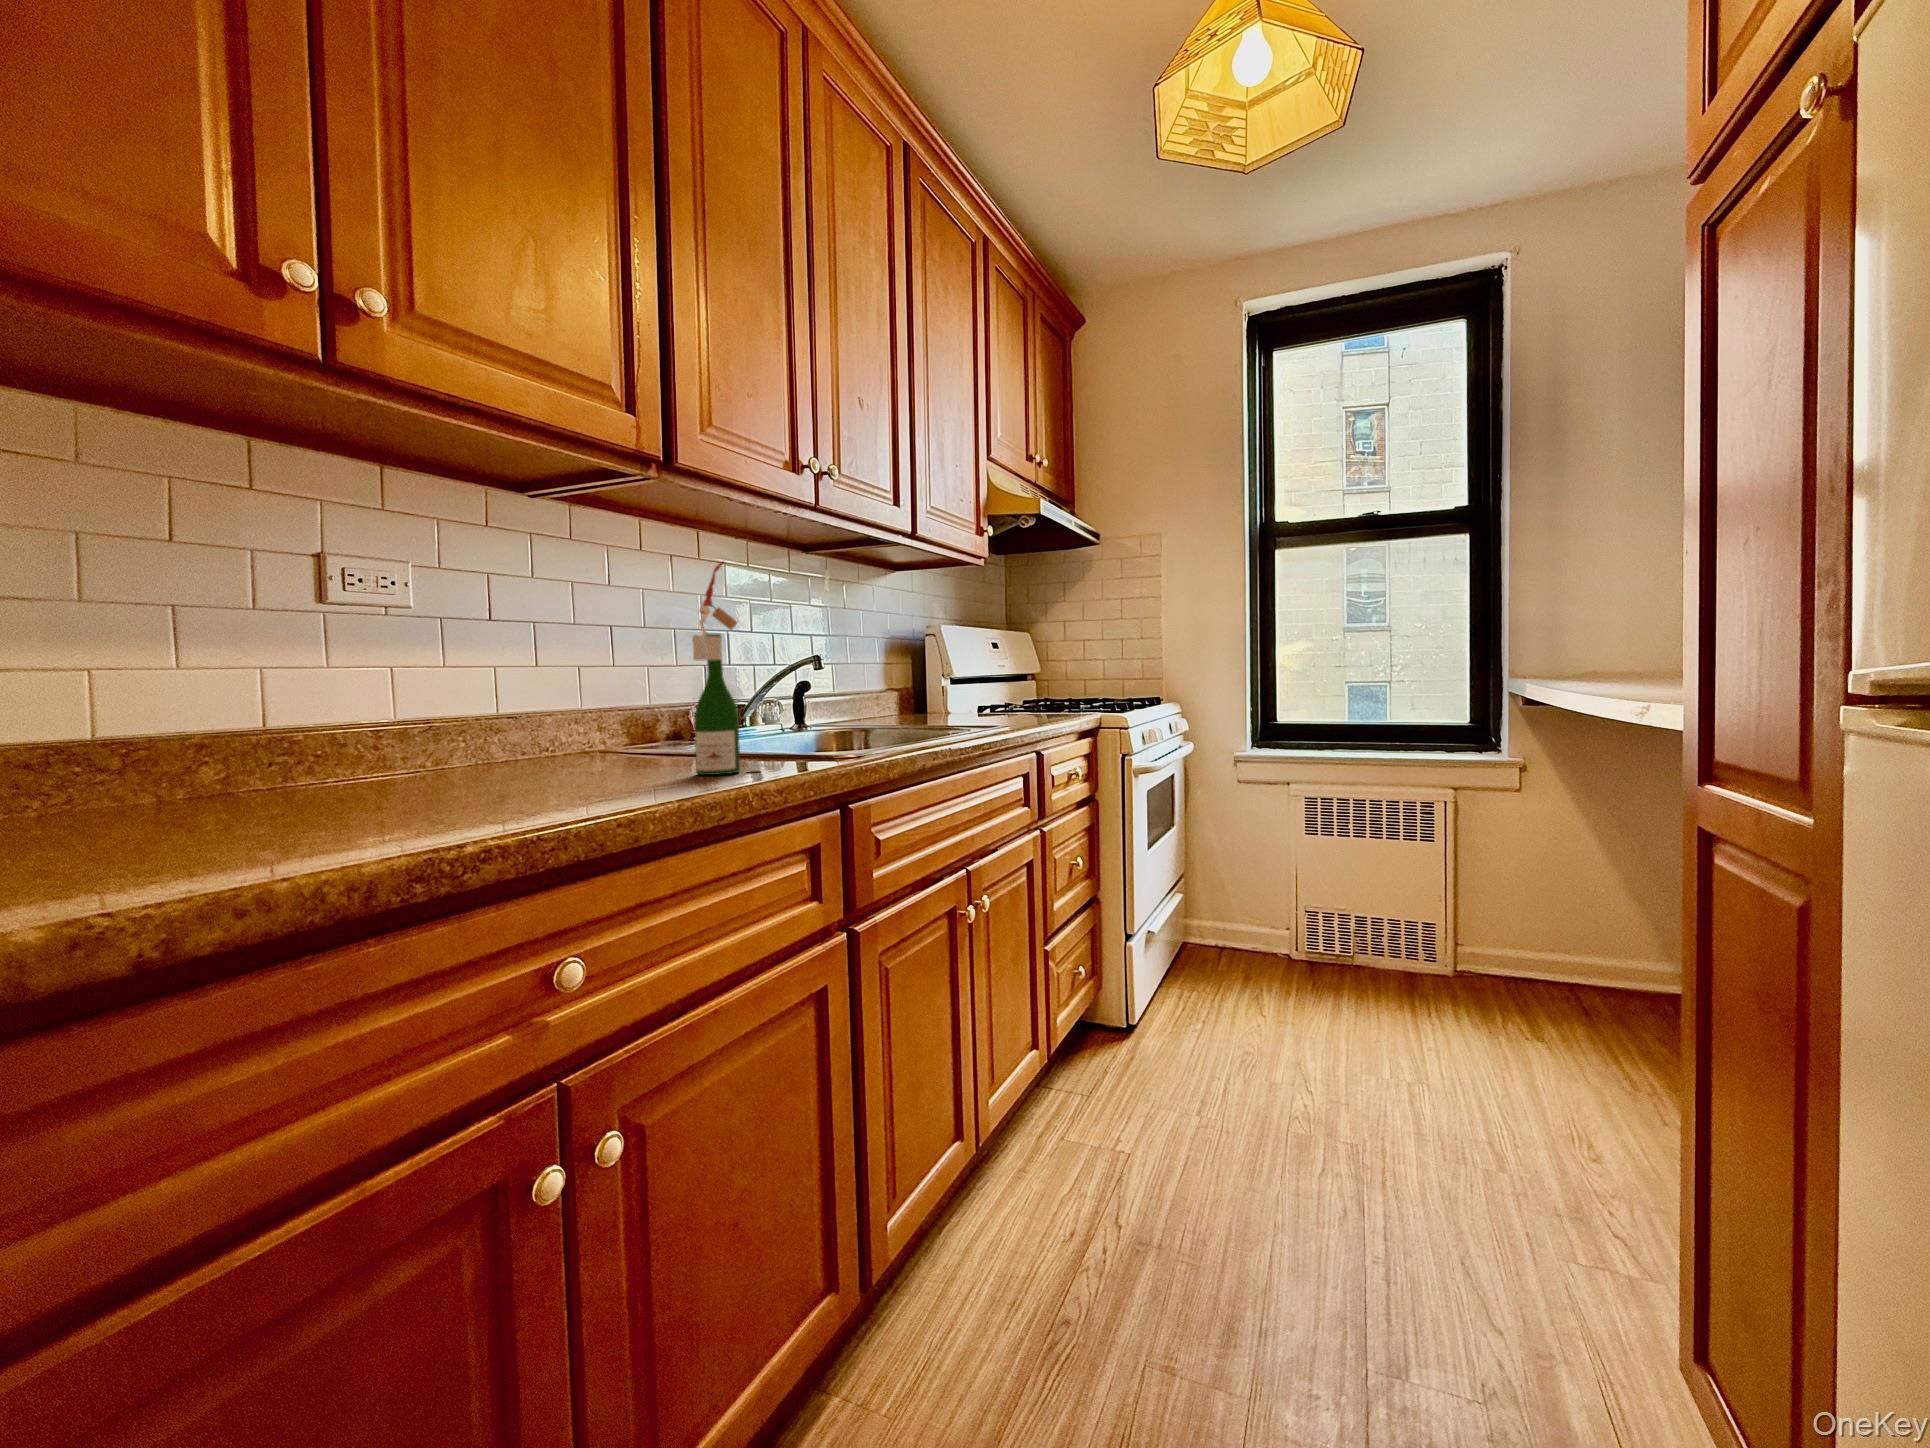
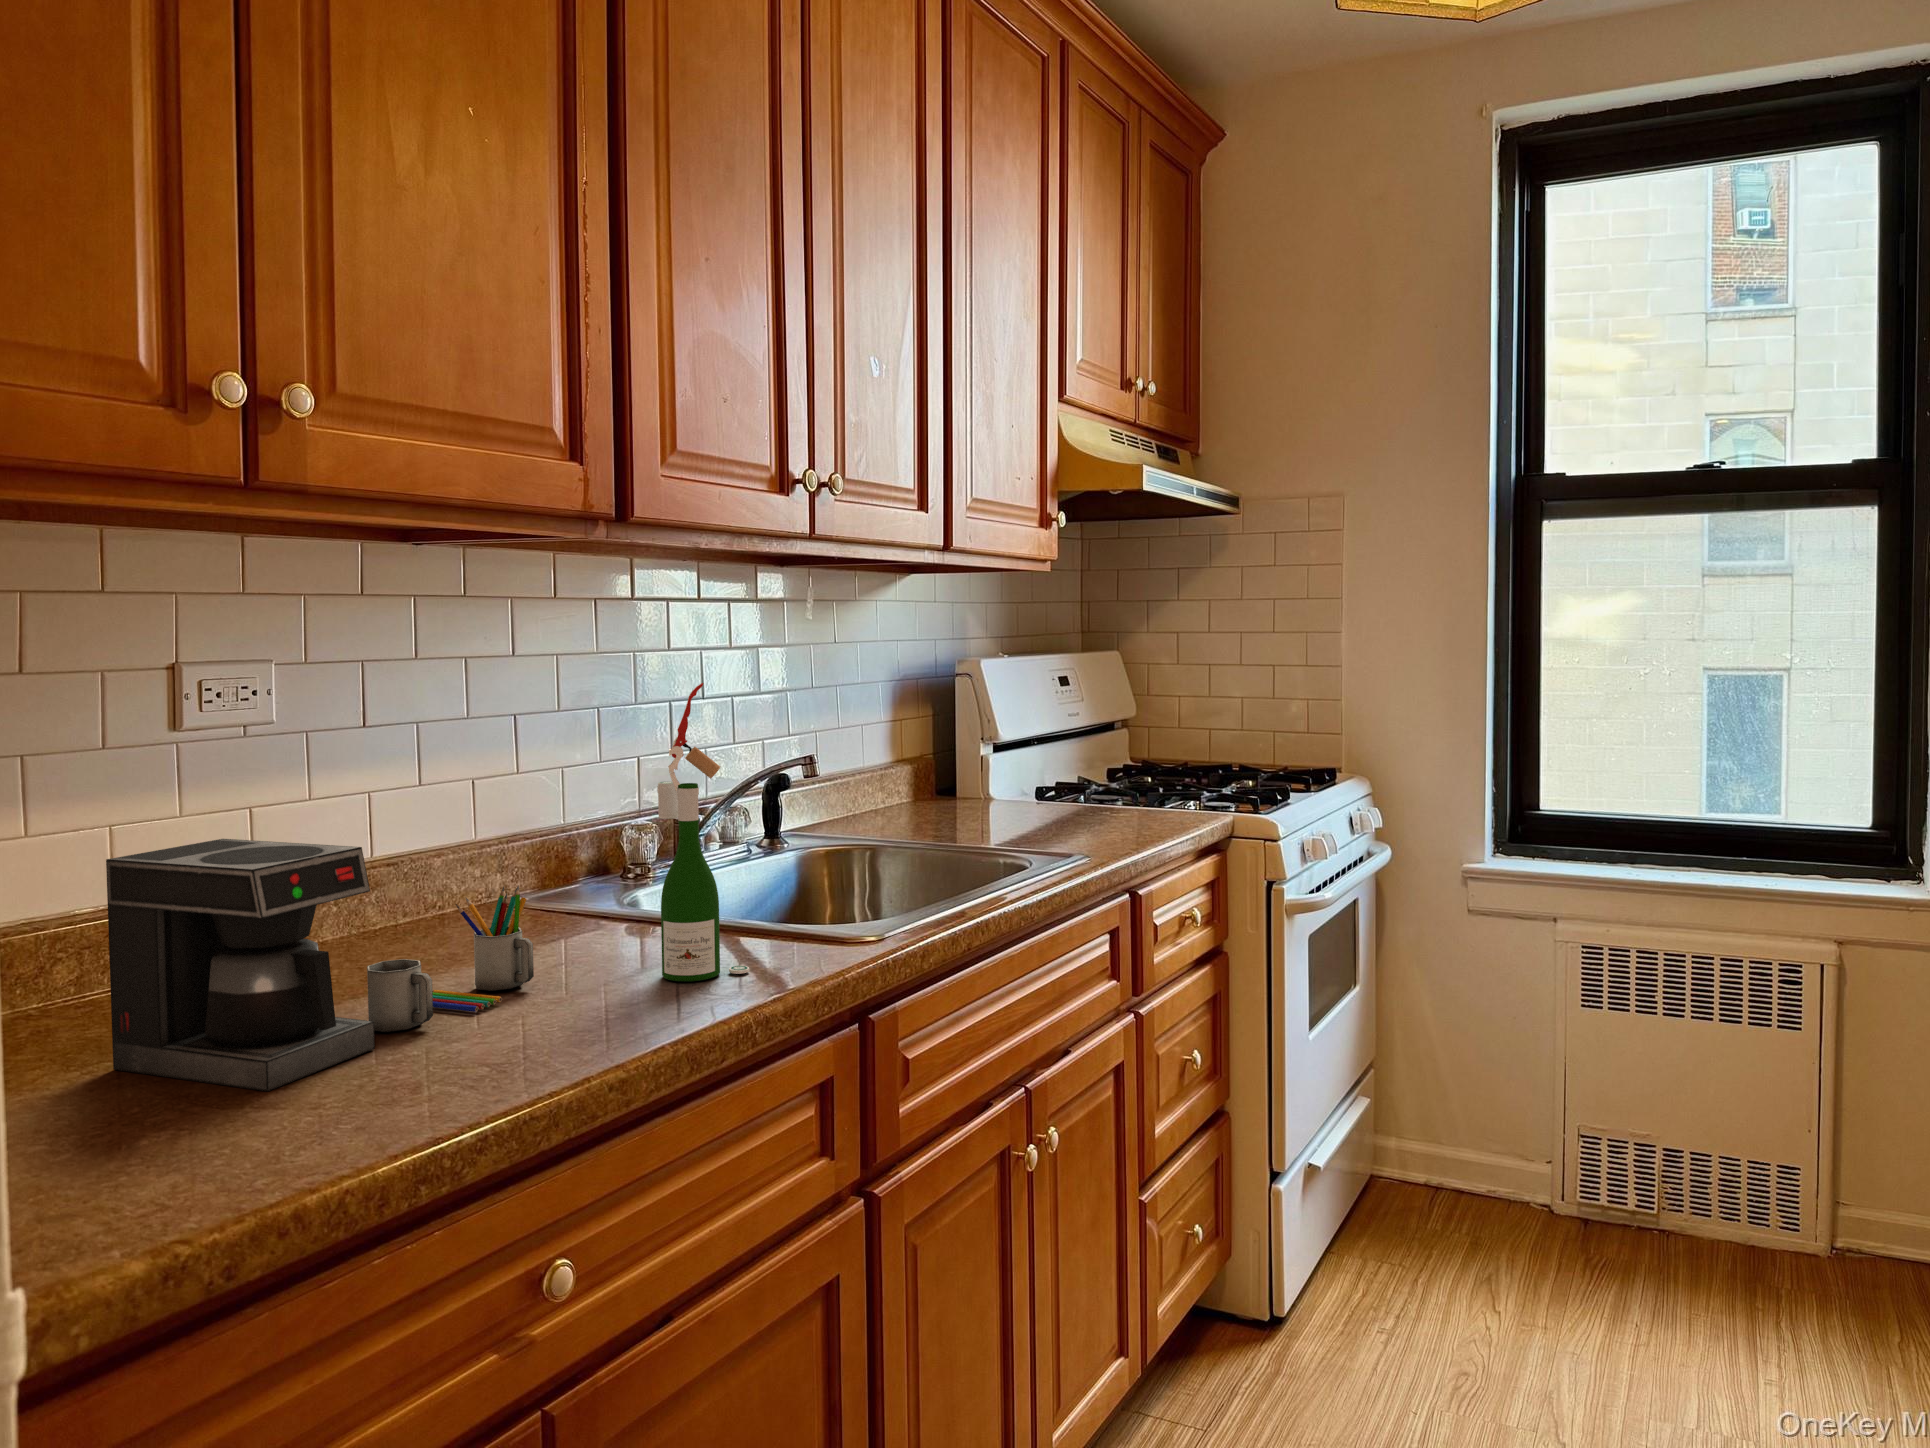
coffee maker: none [199,646,595,829] -> present [106,839,534,1092]

